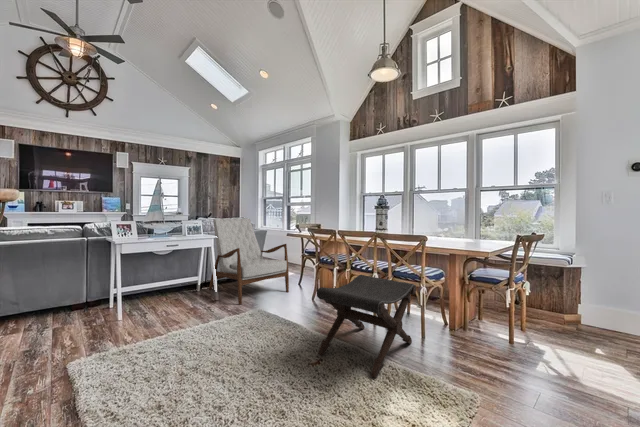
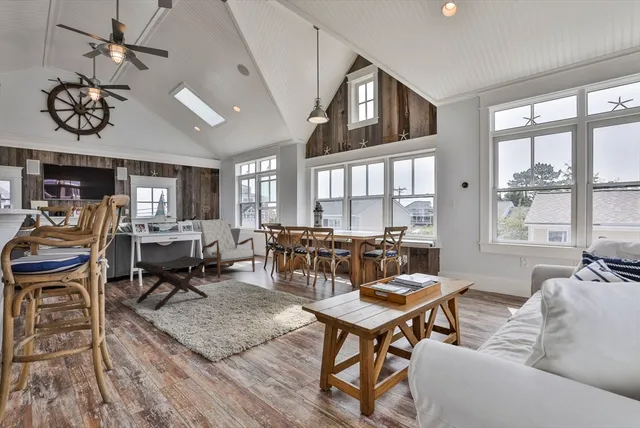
footstool: present [317,275,416,378] -> present [136,256,209,310]

